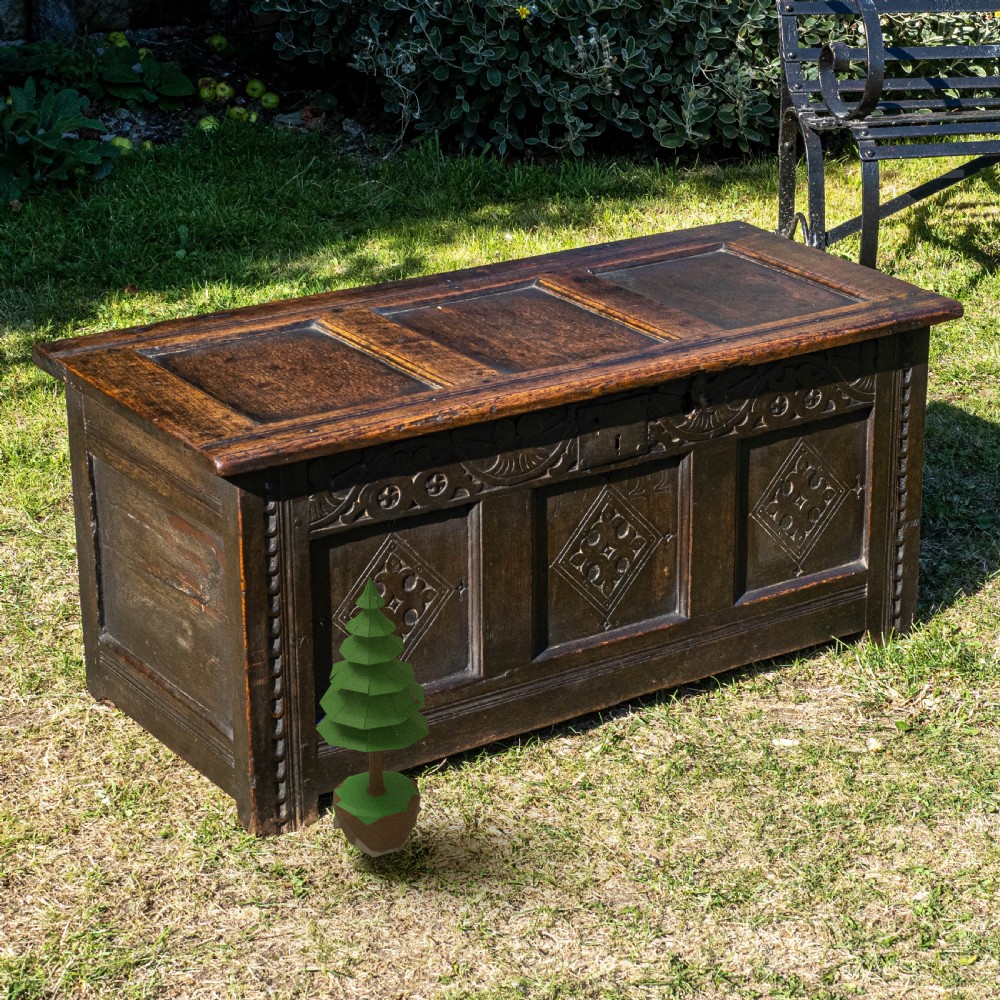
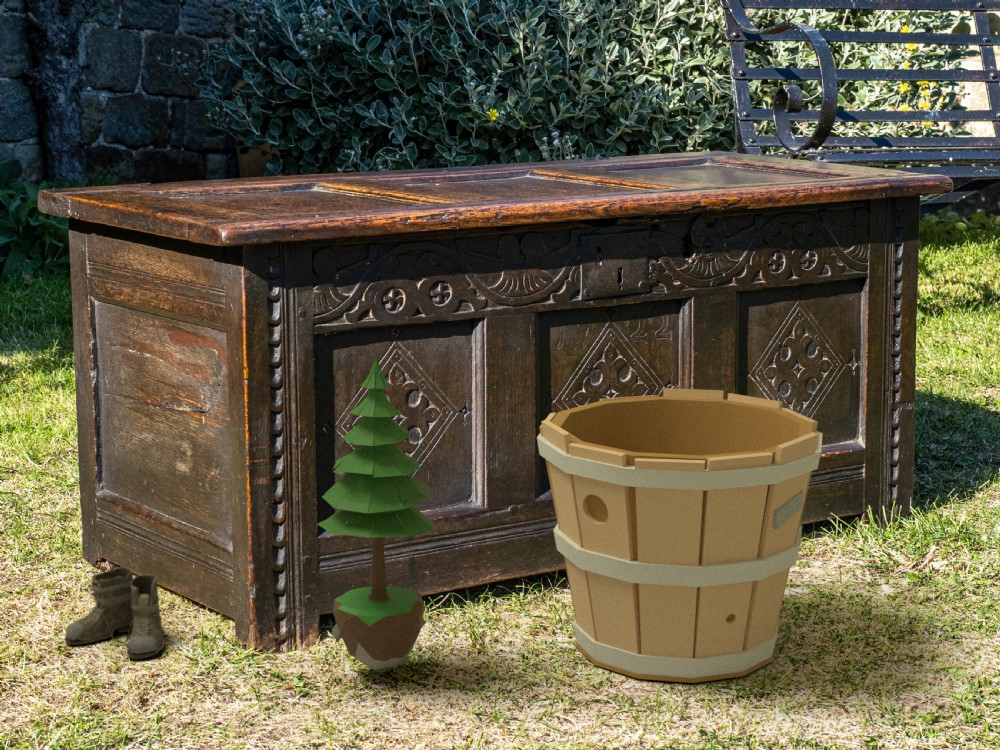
wooden bucket: none [530,556,813,871] -> present [537,388,822,683]
boots: none [76,734,192,835] -> present [65,567,165,659]

